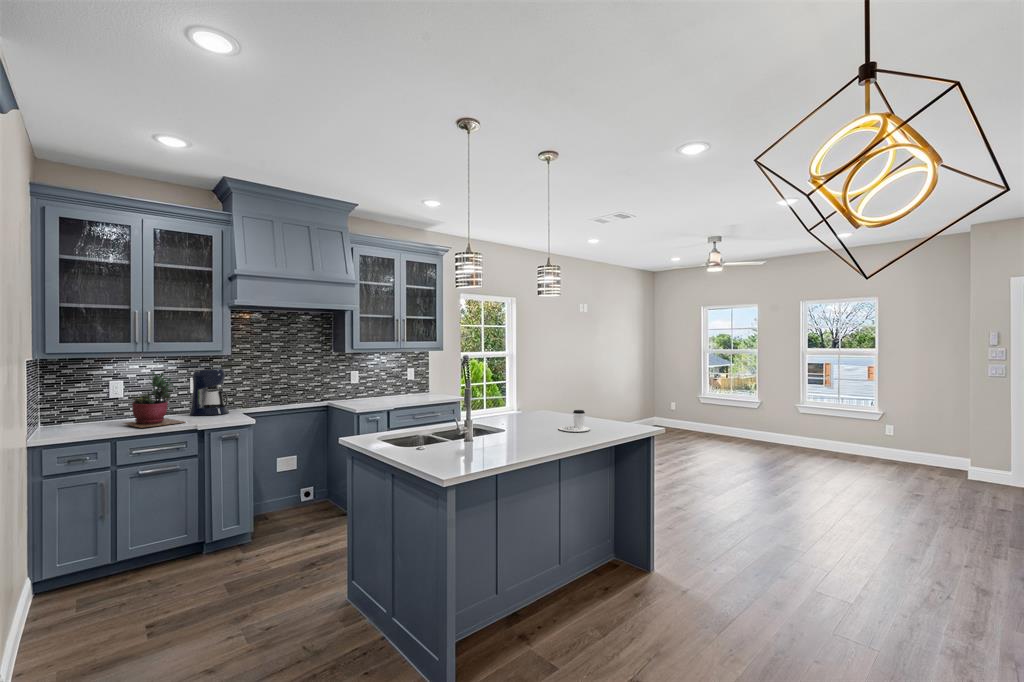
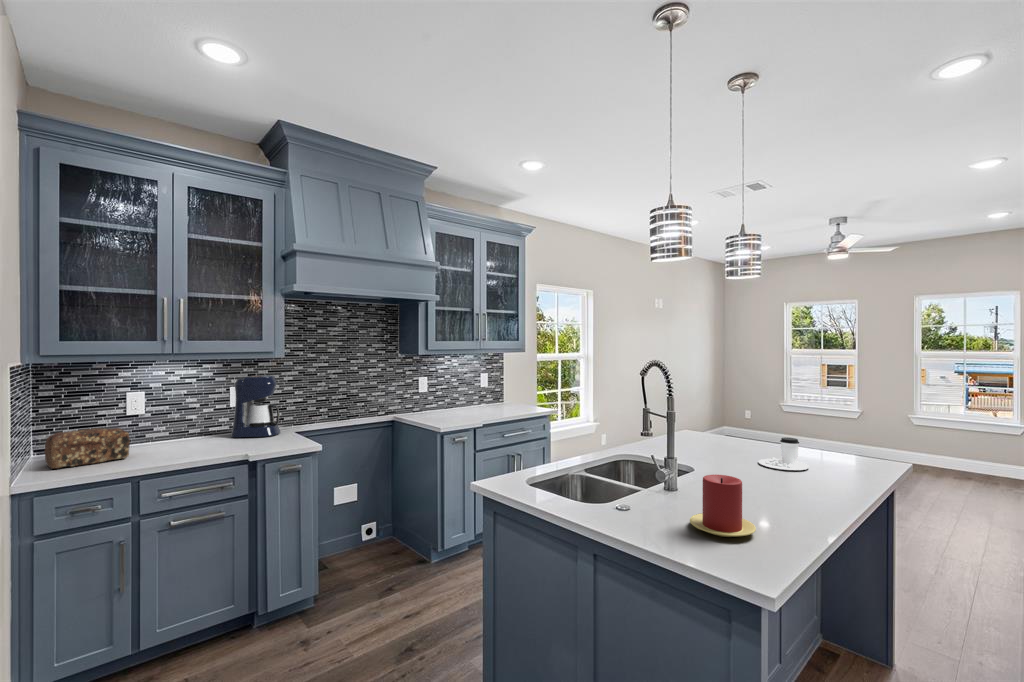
succulent plant: present [123,372,185,428] -> none [143,380,232,460]
bread loaf: none [49,405,110,433] -> present [44,428,130,469]
candle: none [452,425,489,461] -> present [690,475,756,537]

